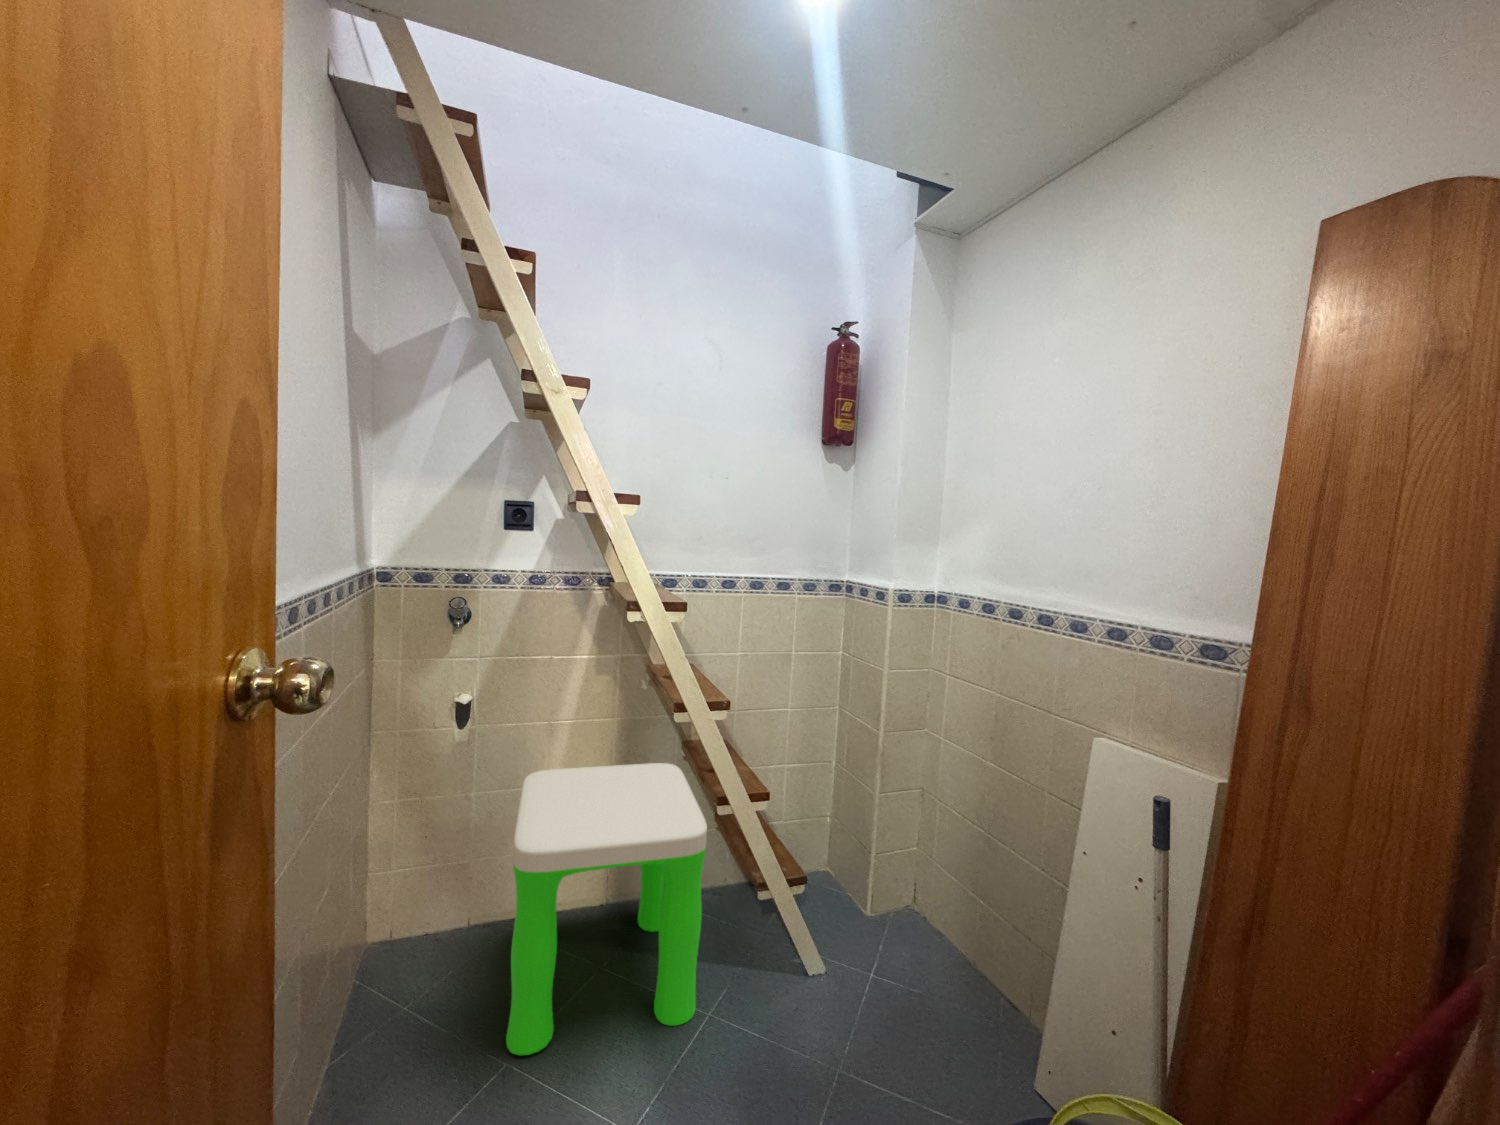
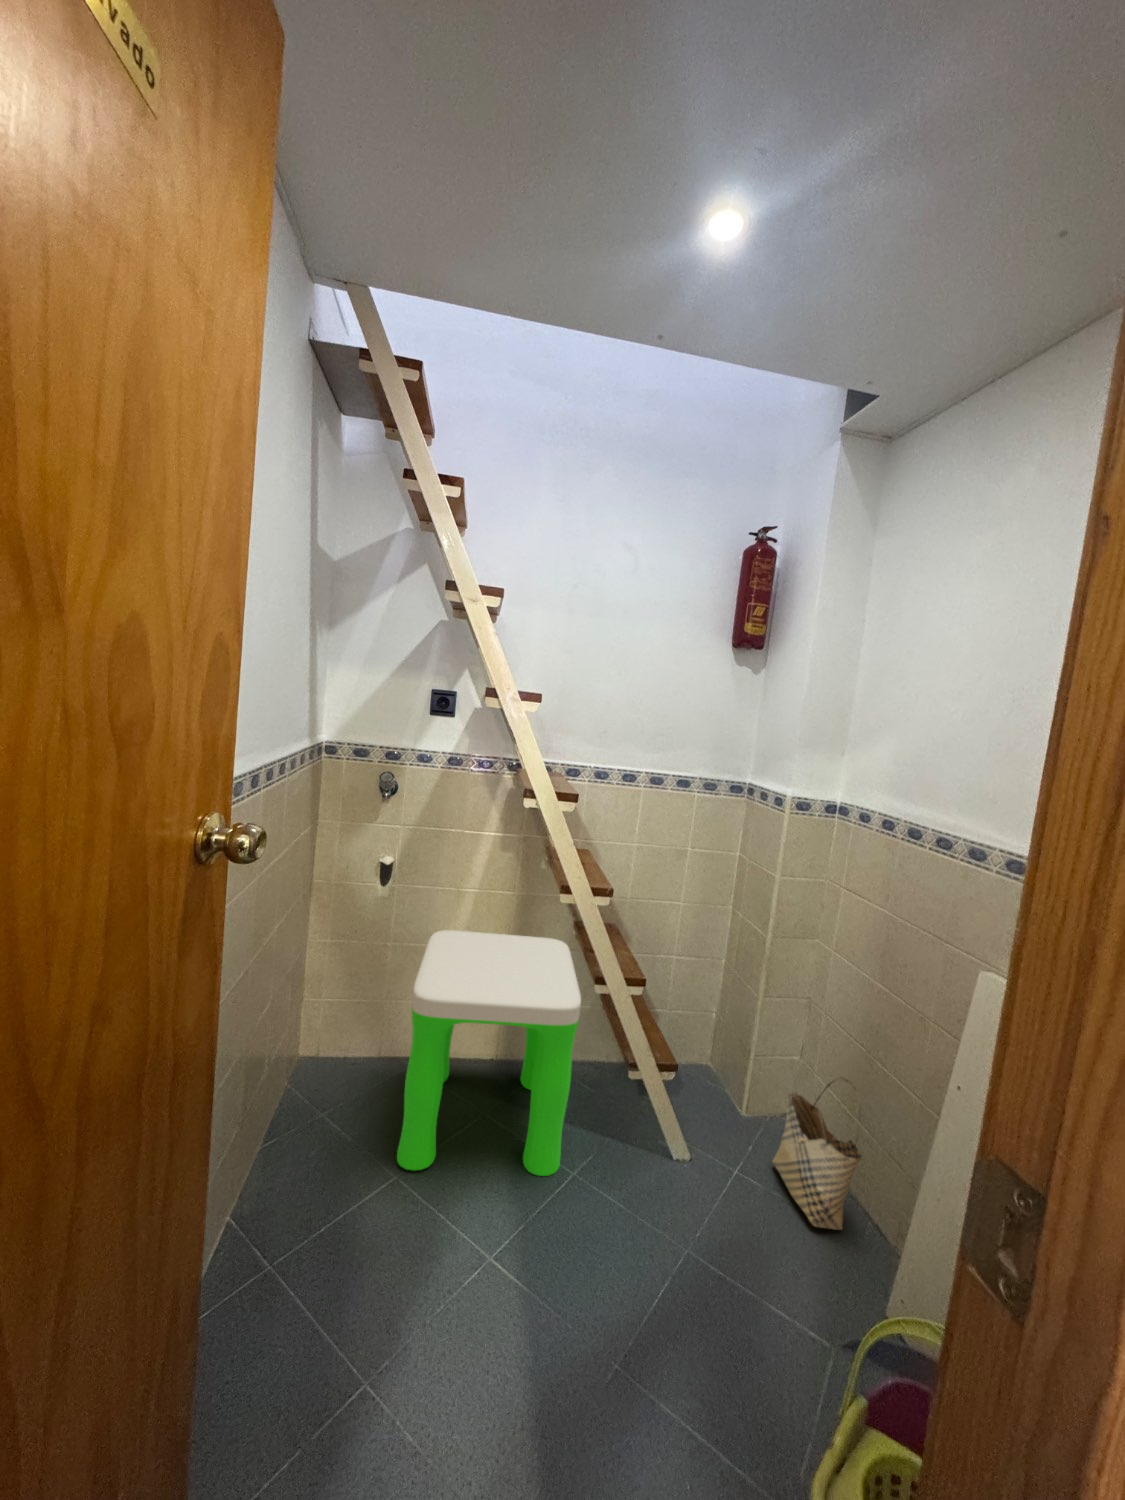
woven basket: none [905,858,993,1012] -> present [772,1075,861,1230]

